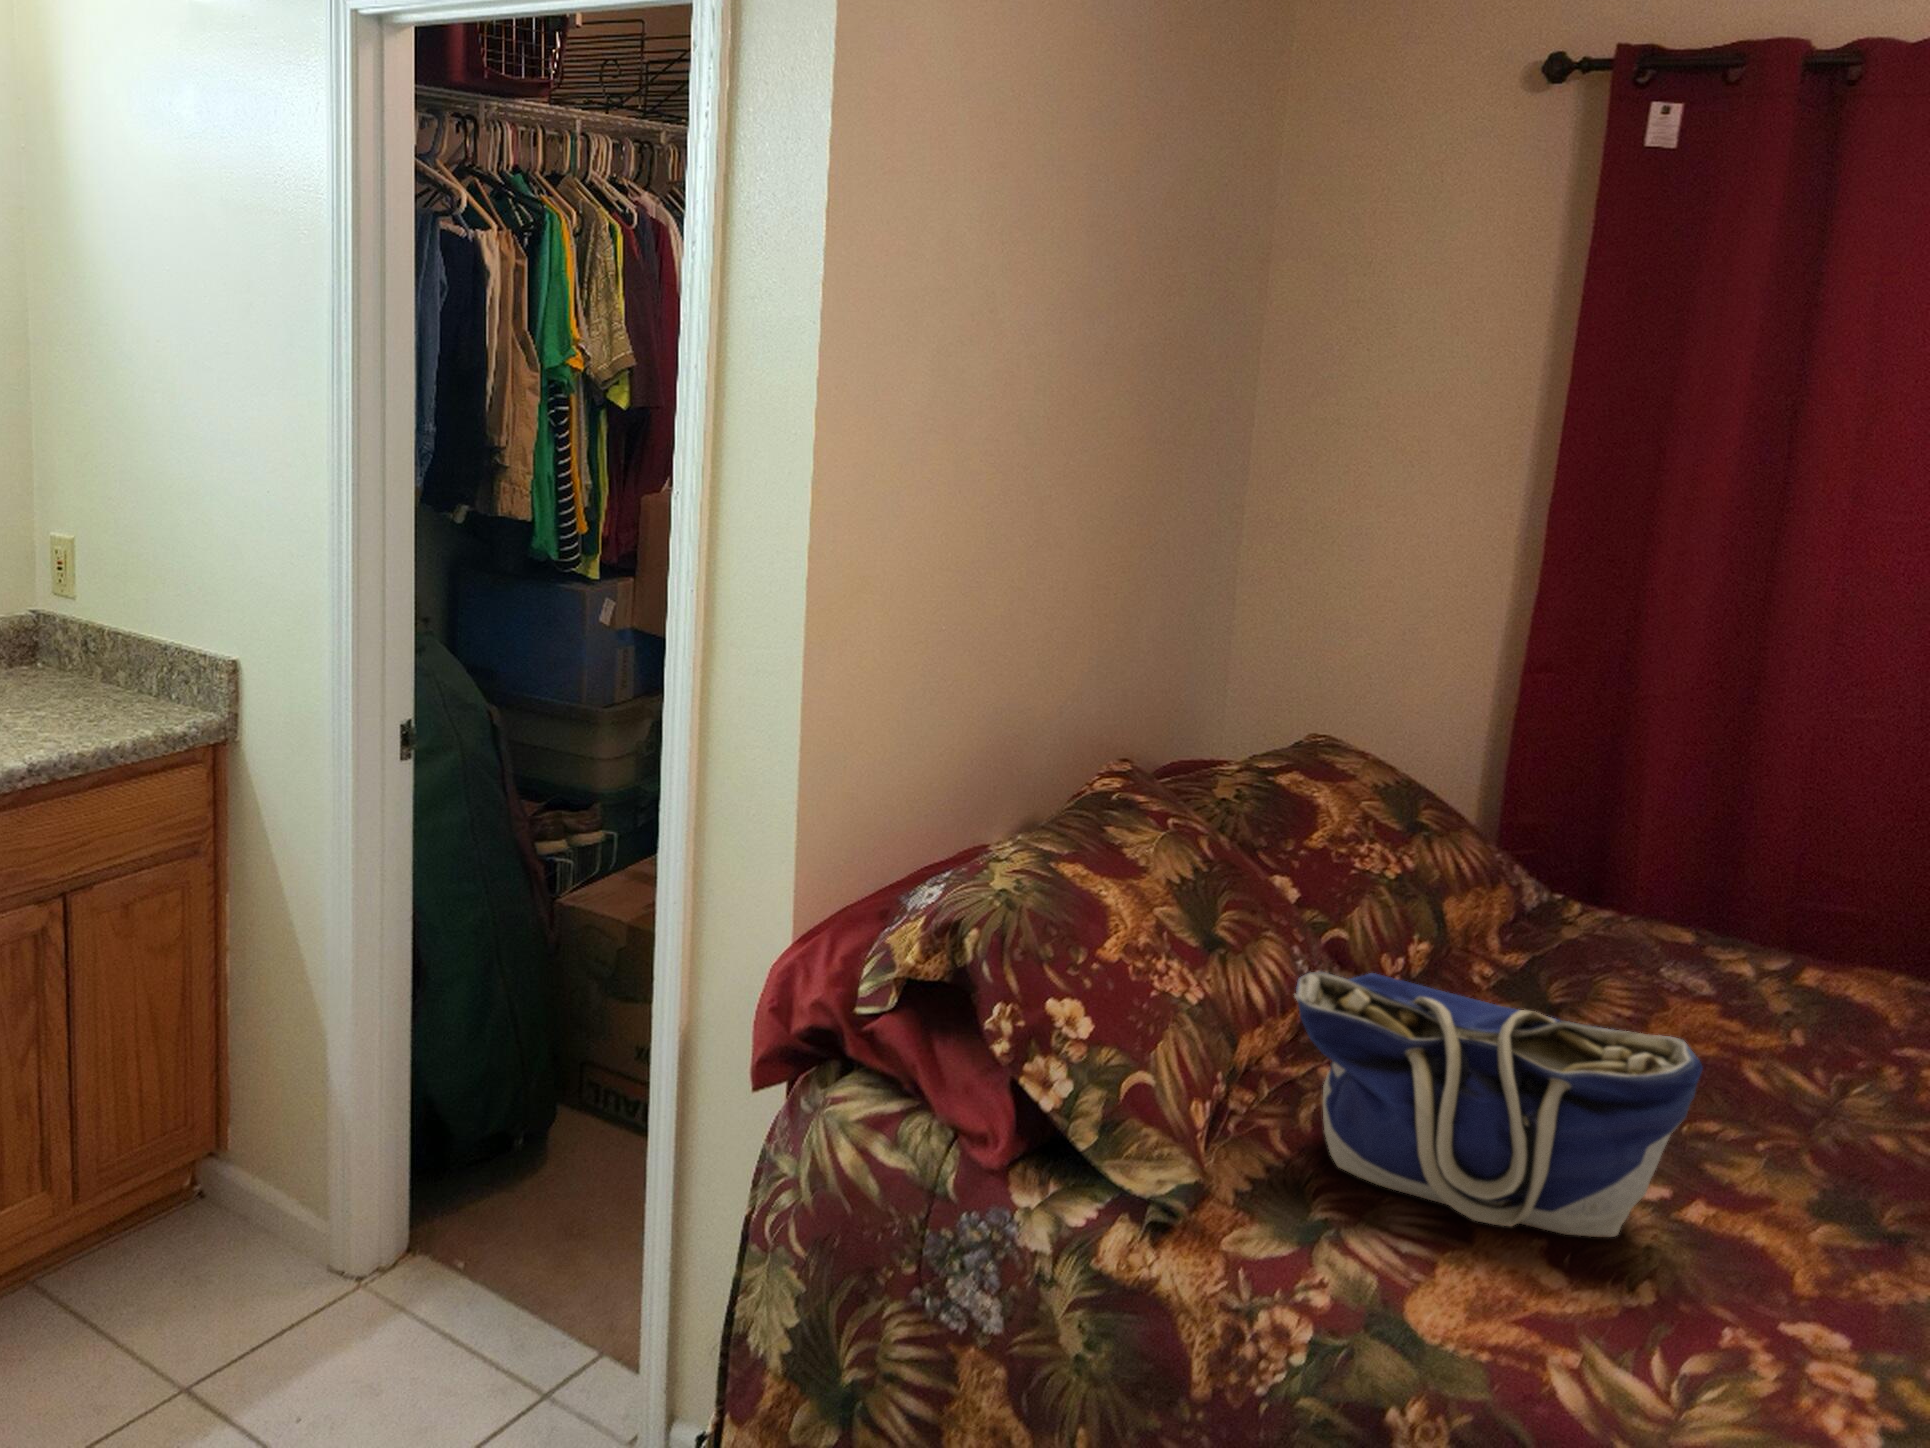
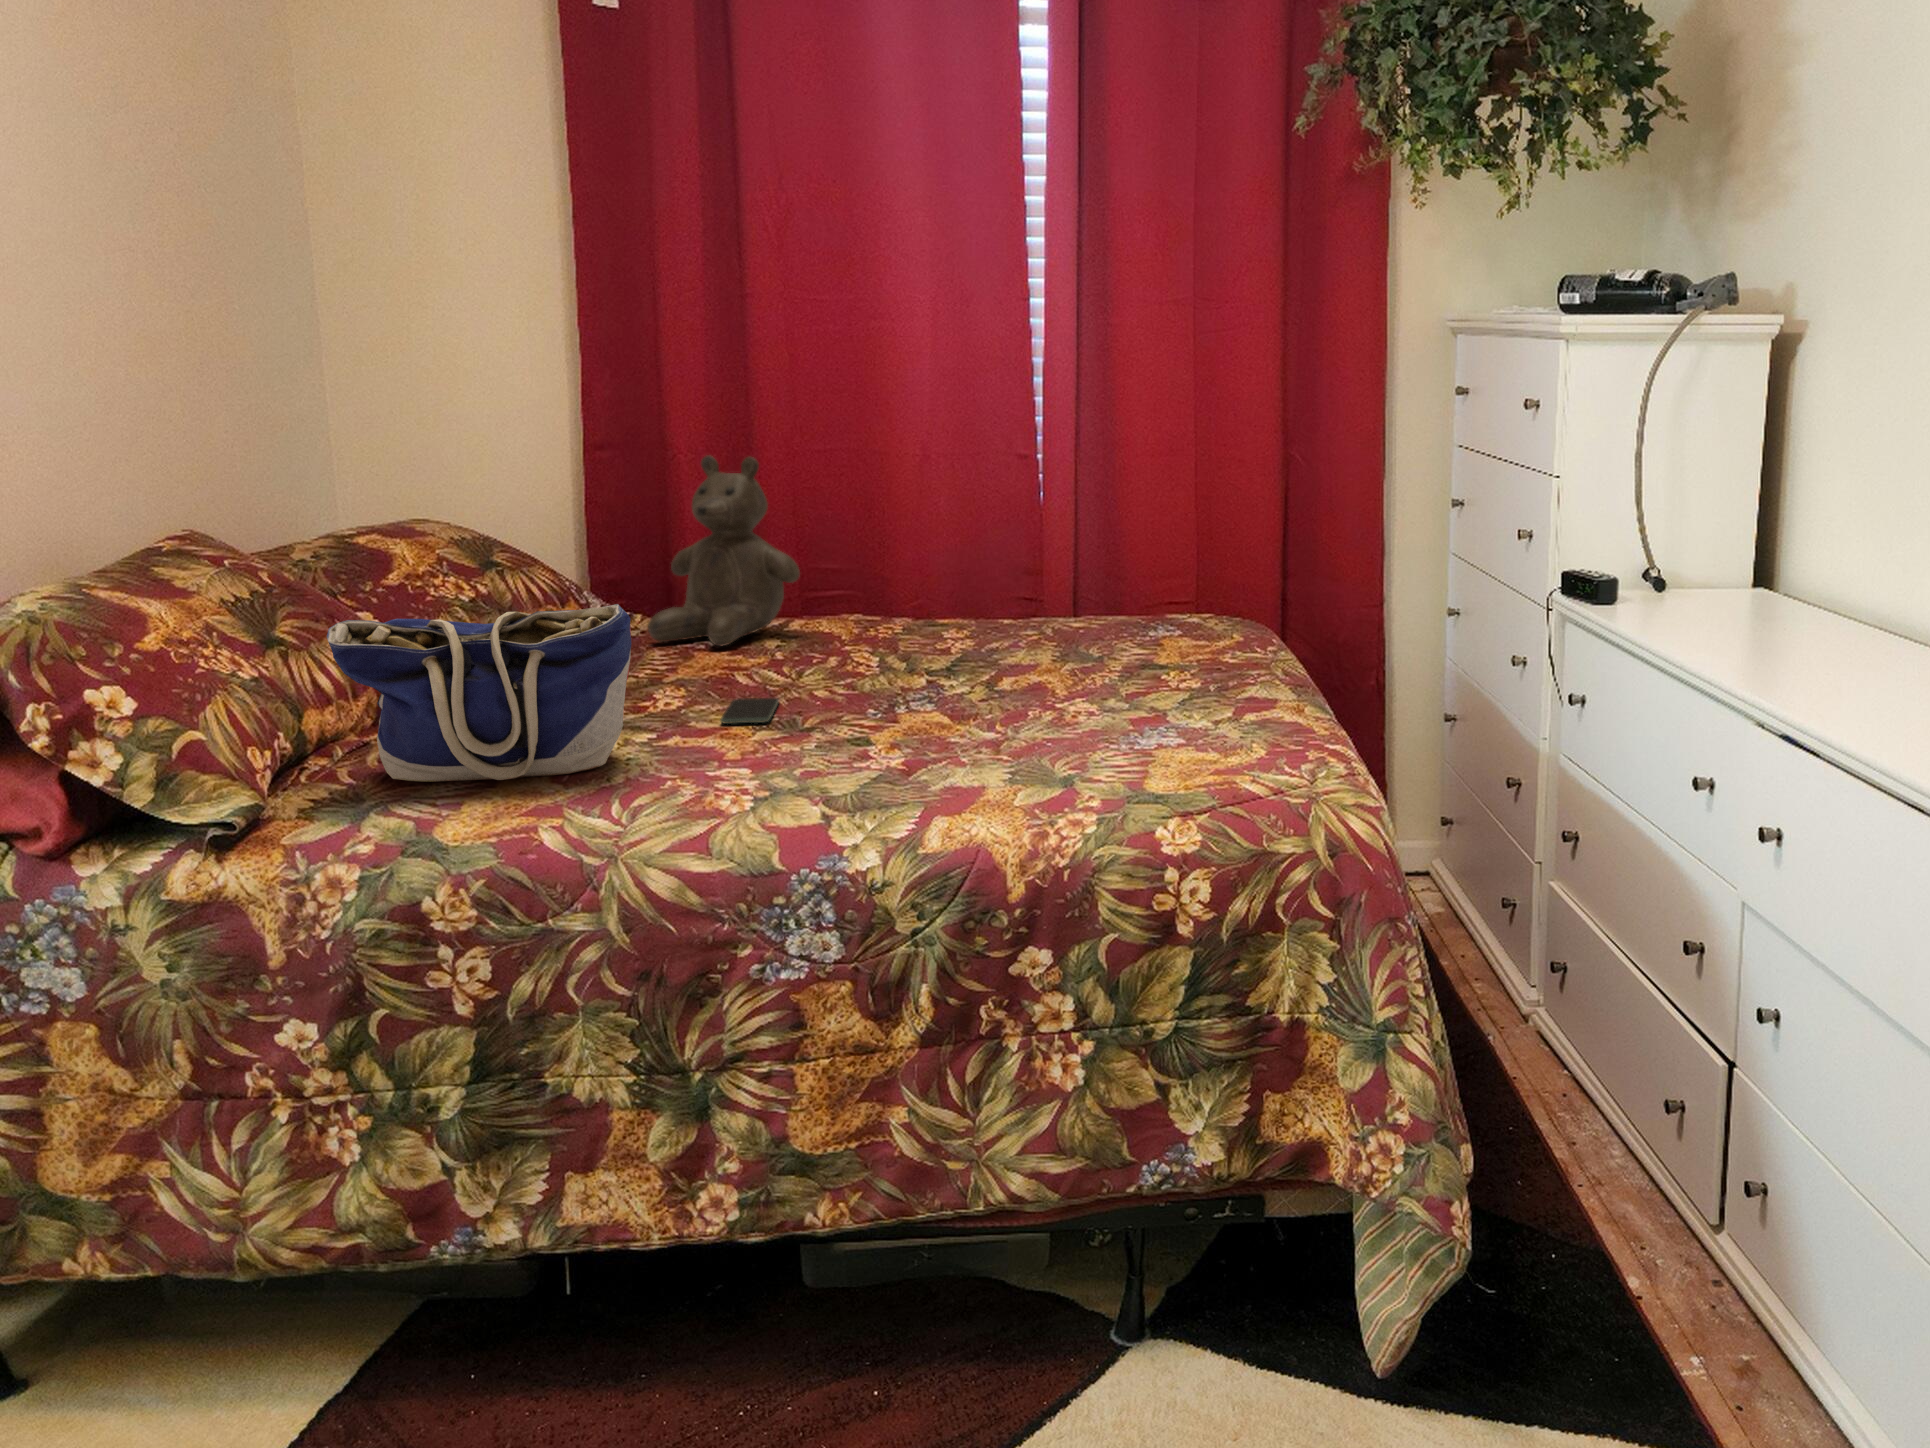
teddy bear: none [1591,724,1827,986] -> present [648,455,800,646]
smartphone: none [1763,1128,1849,1205] -> present [720,698,779,724]

